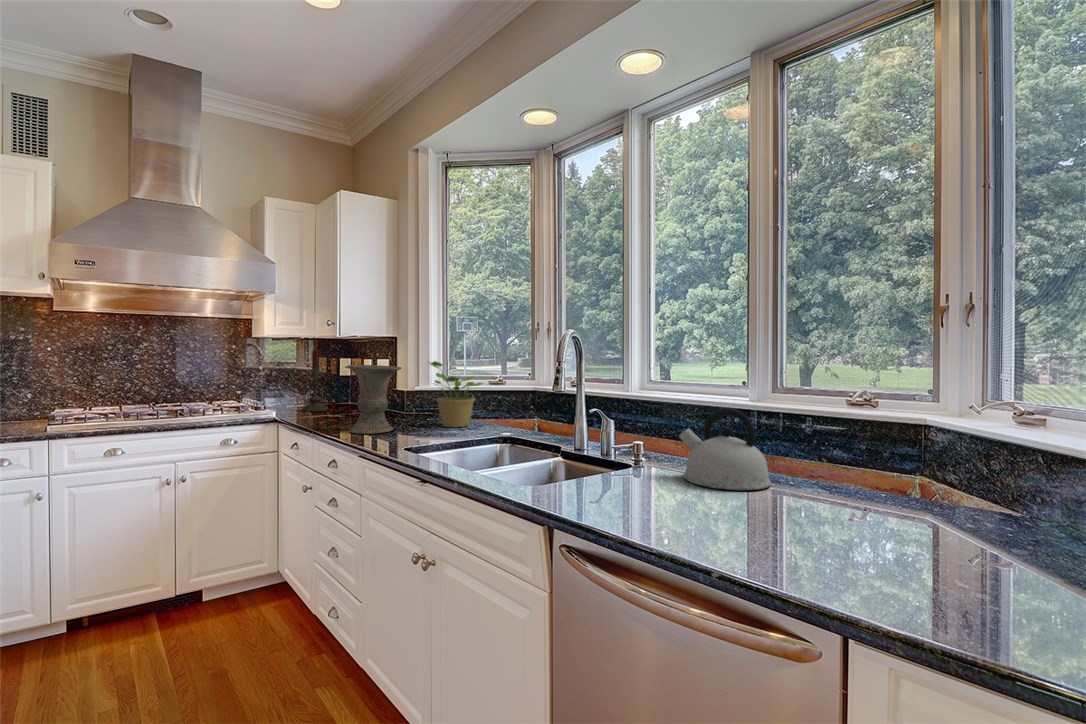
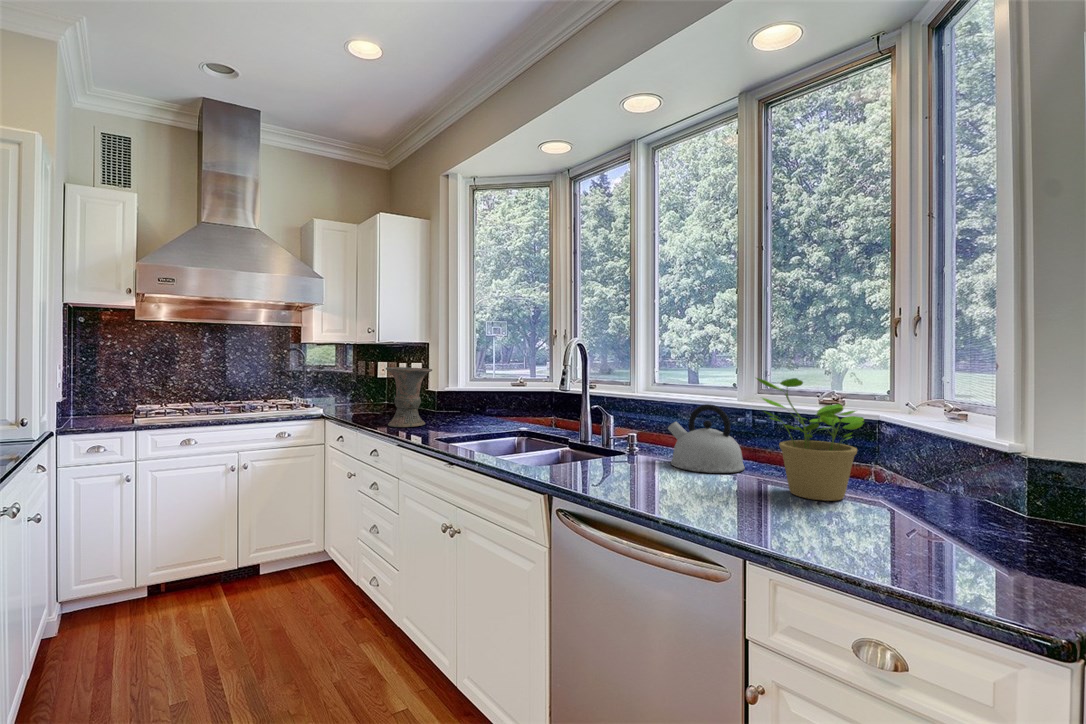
candle: present [302,350,328,412] -> none [344,353,367,409]
potted plant: present [429,361,483,427] -> present [757,378,864,501]

